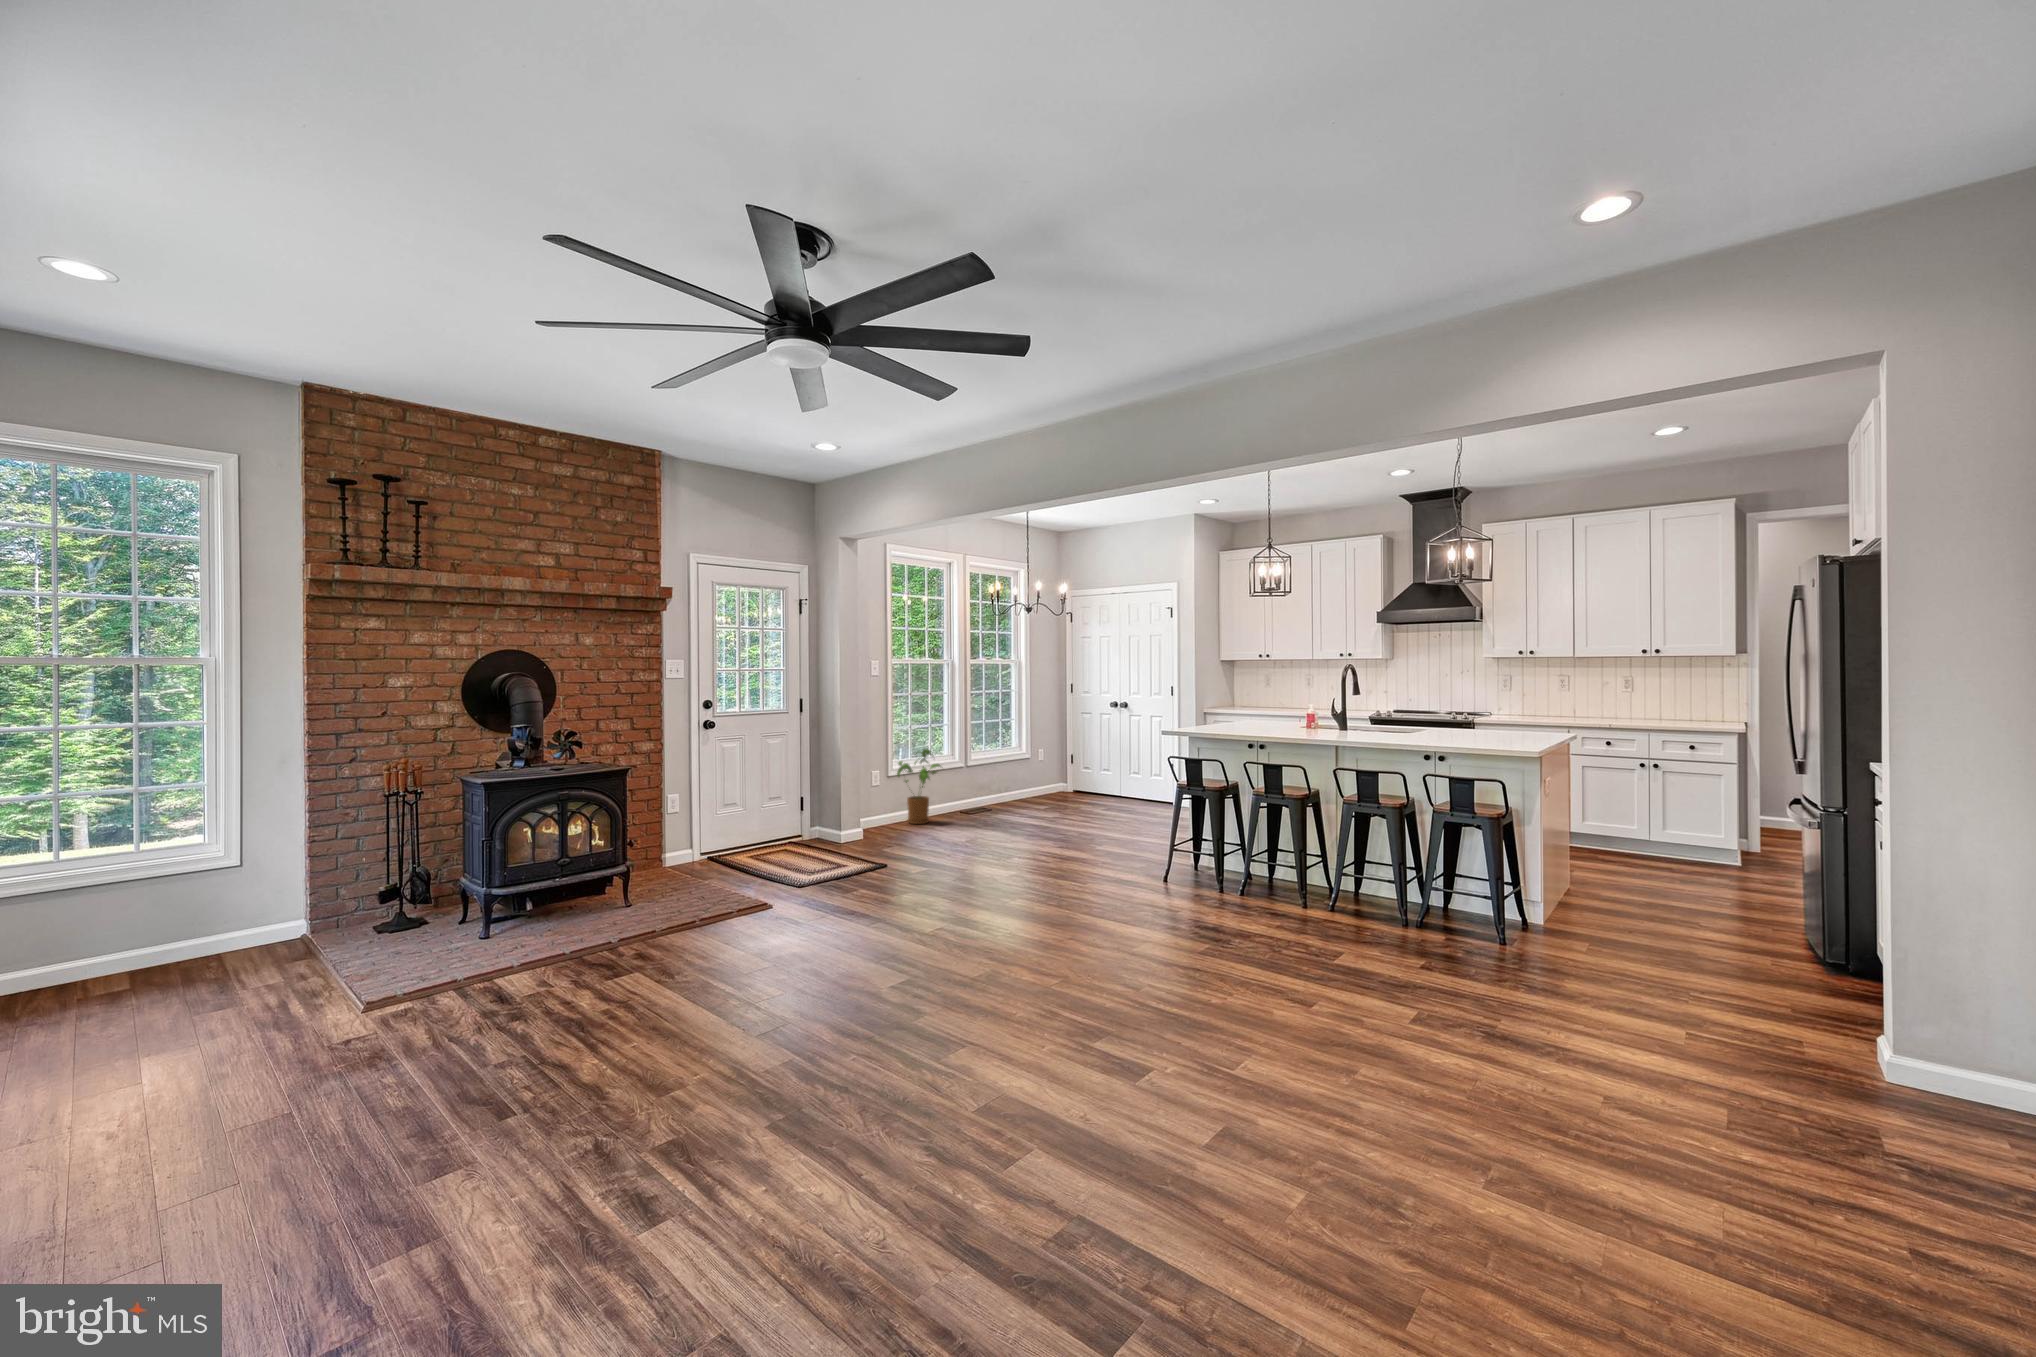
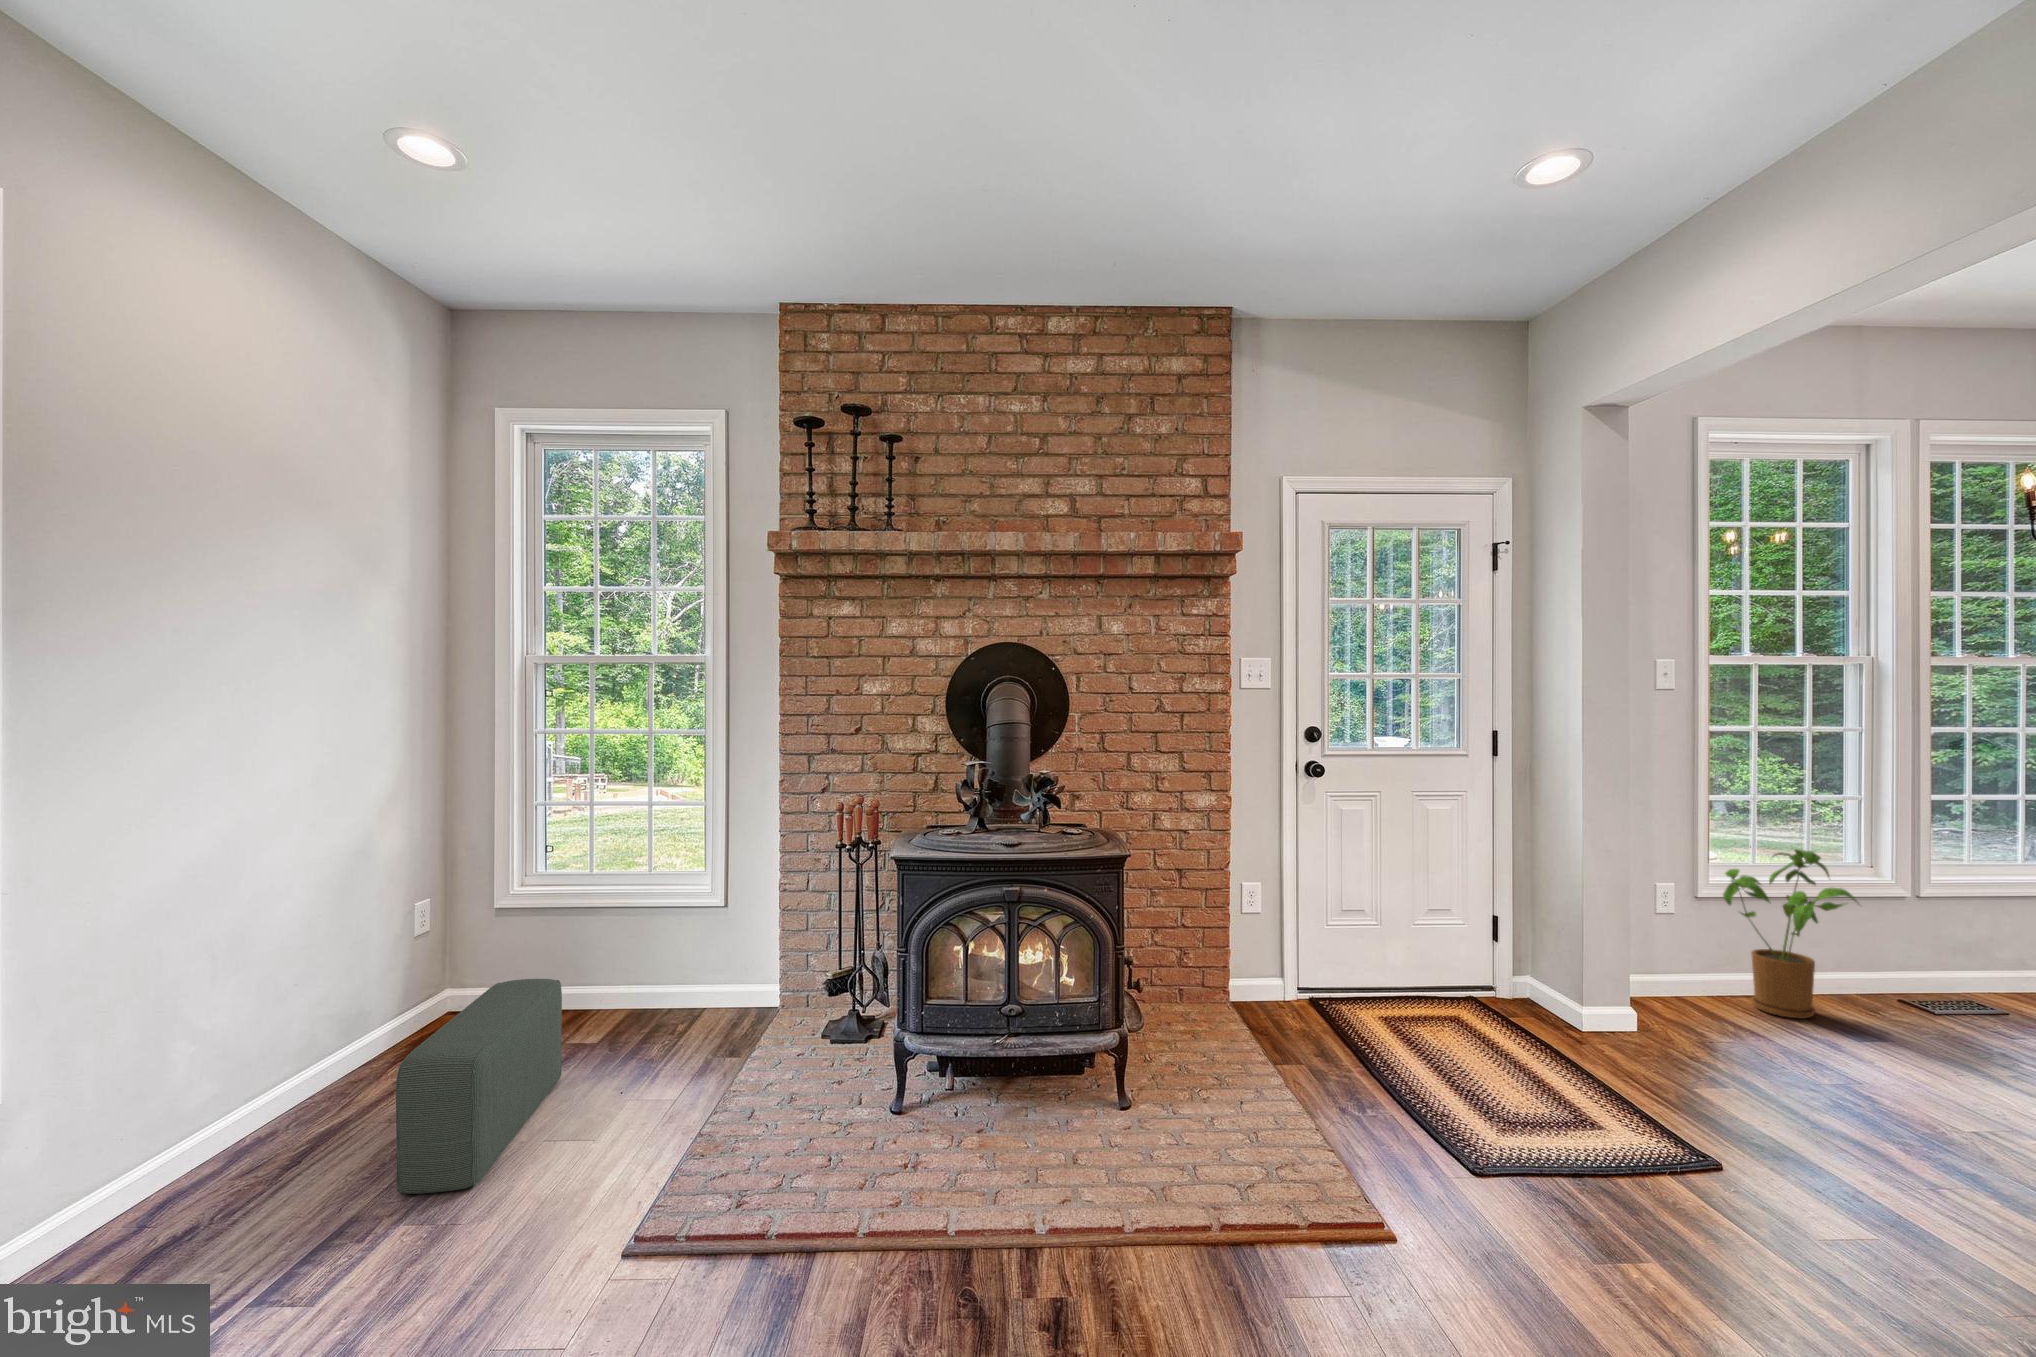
pouf: none [69,921,179,1062] -> present [396,979,562,1194]

